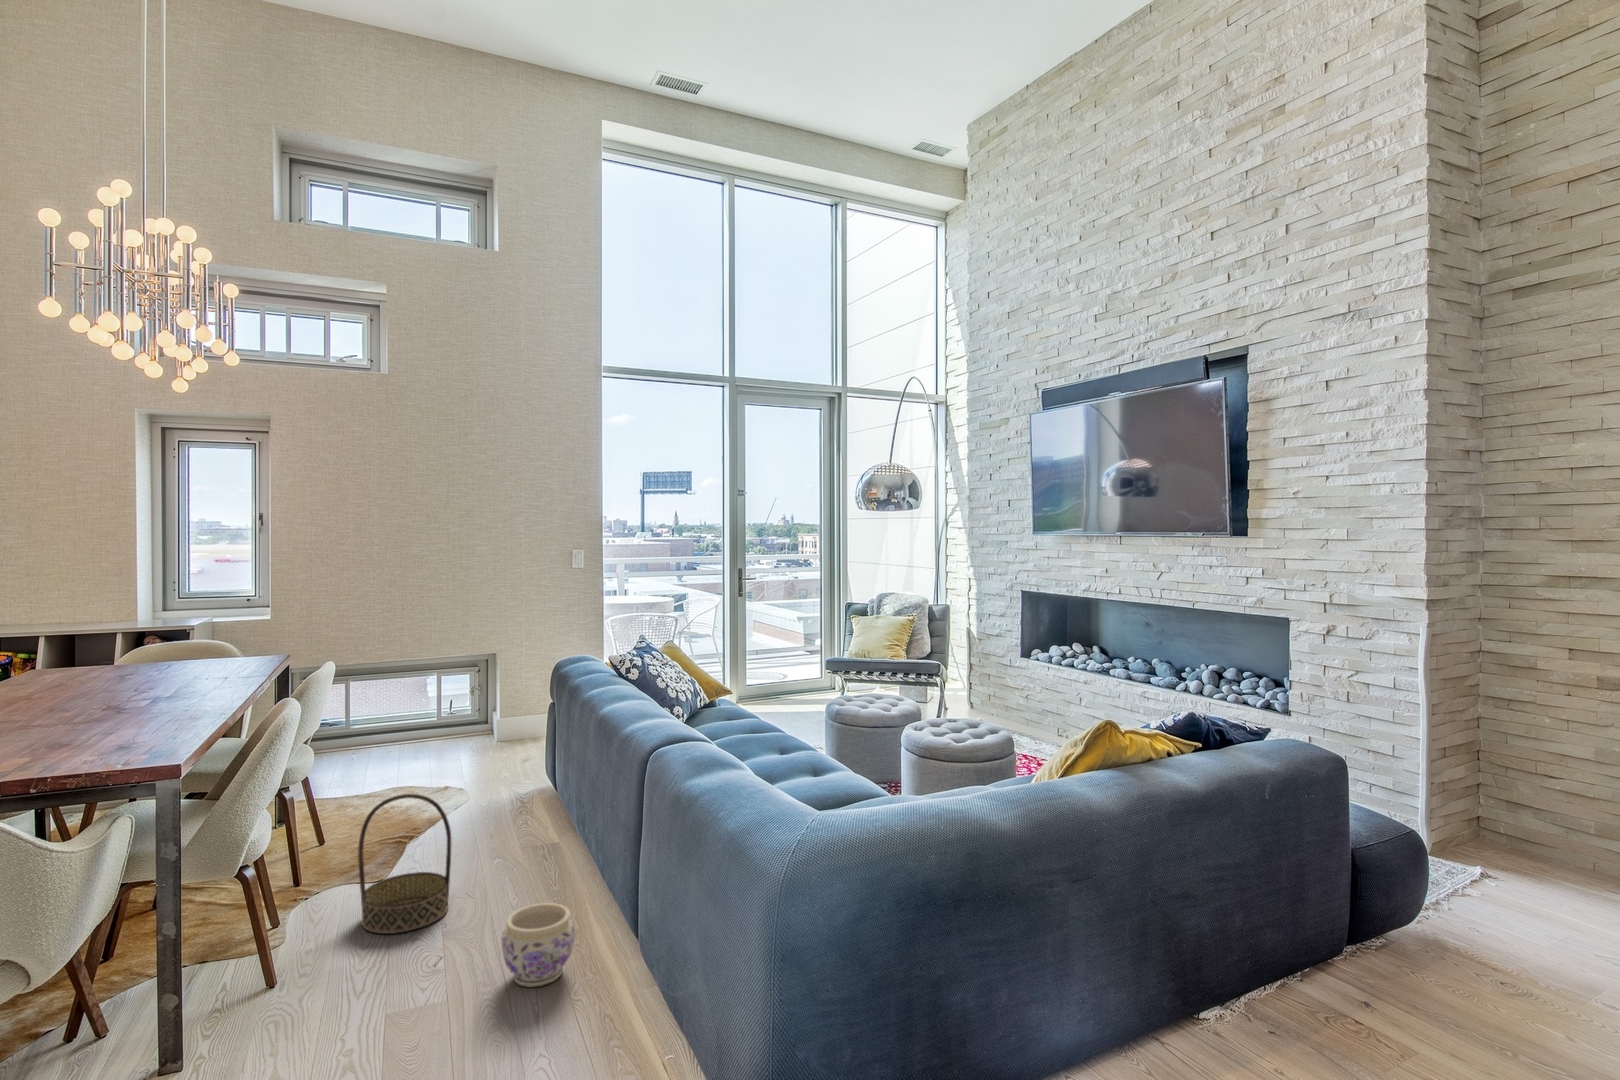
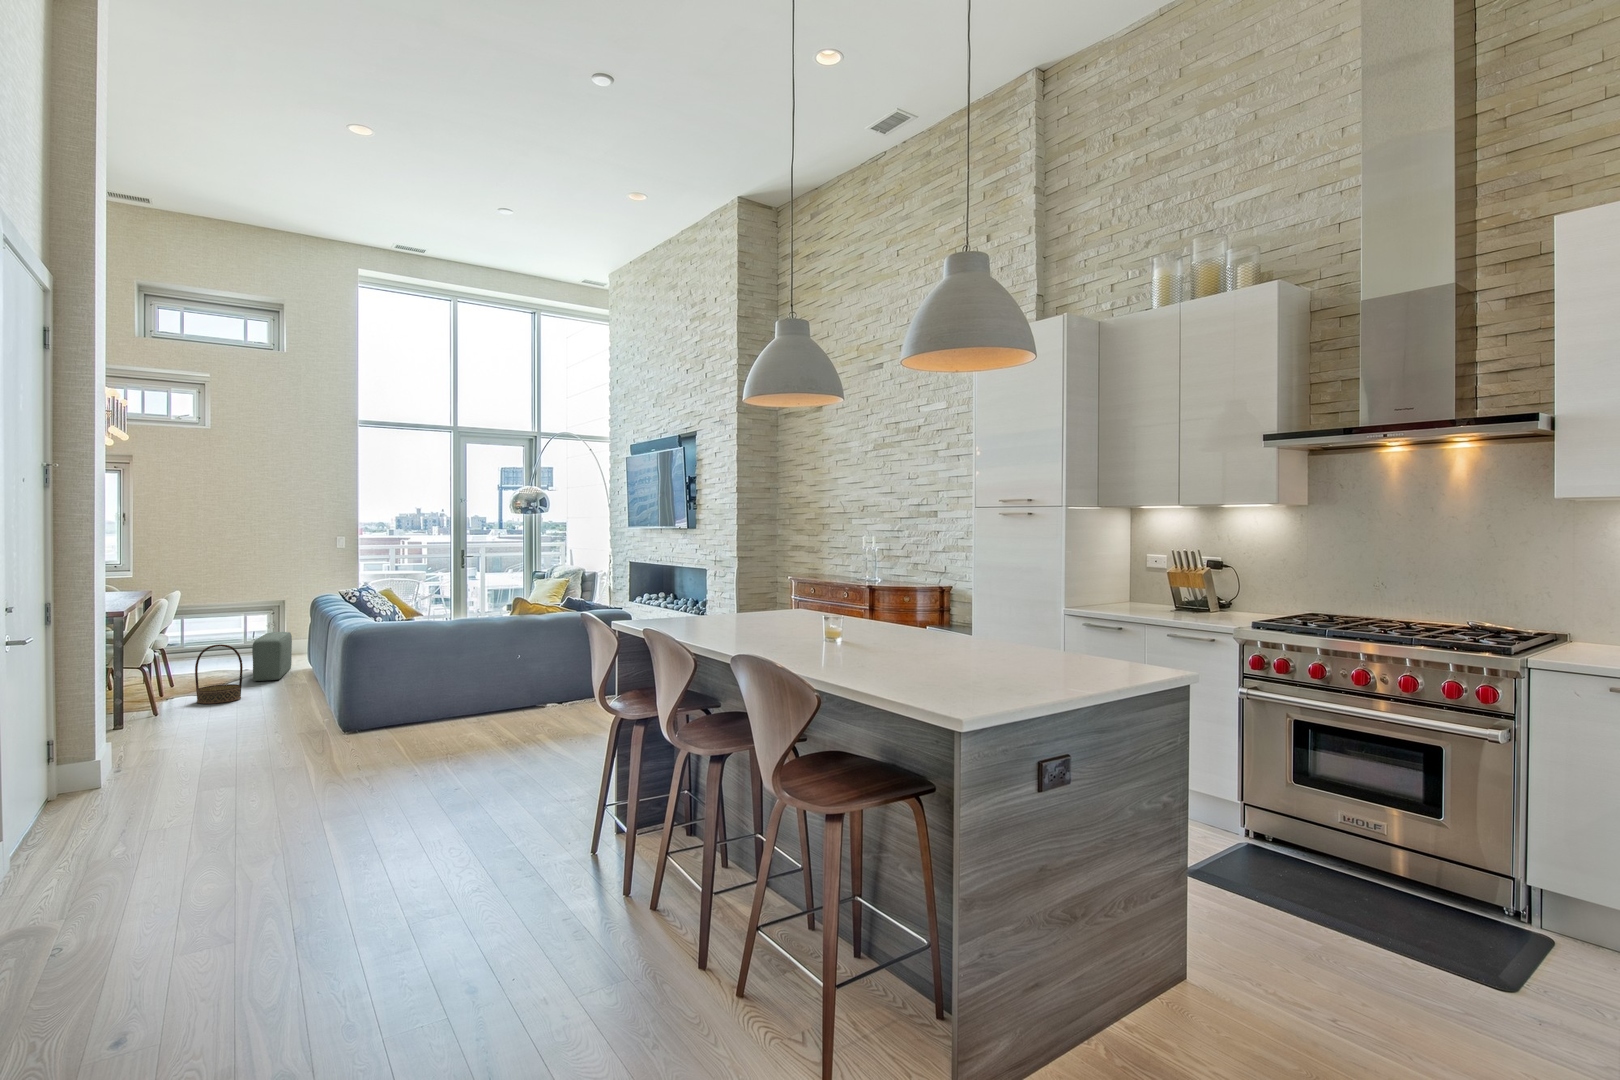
pouf: none [462,724,519,834] -> present [252,632,292,681]
planter: present [501,903,575,988] -> none [262,683,297,711]

